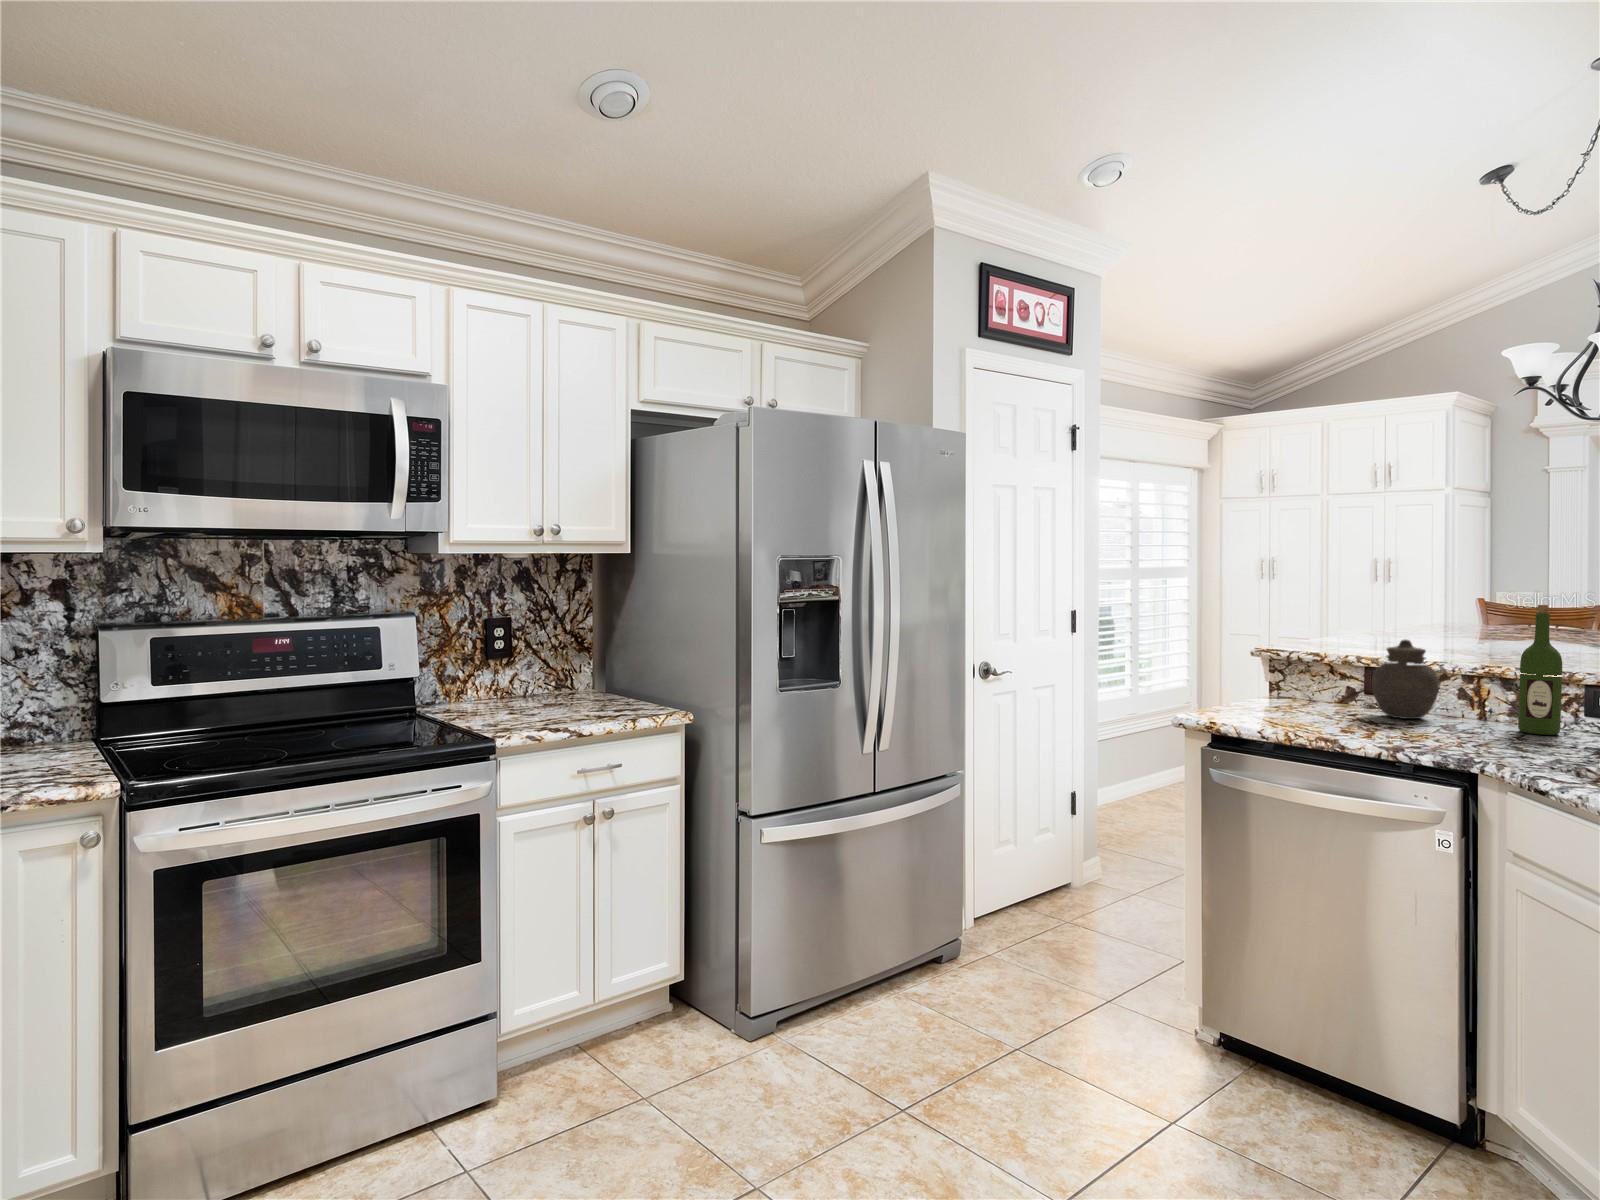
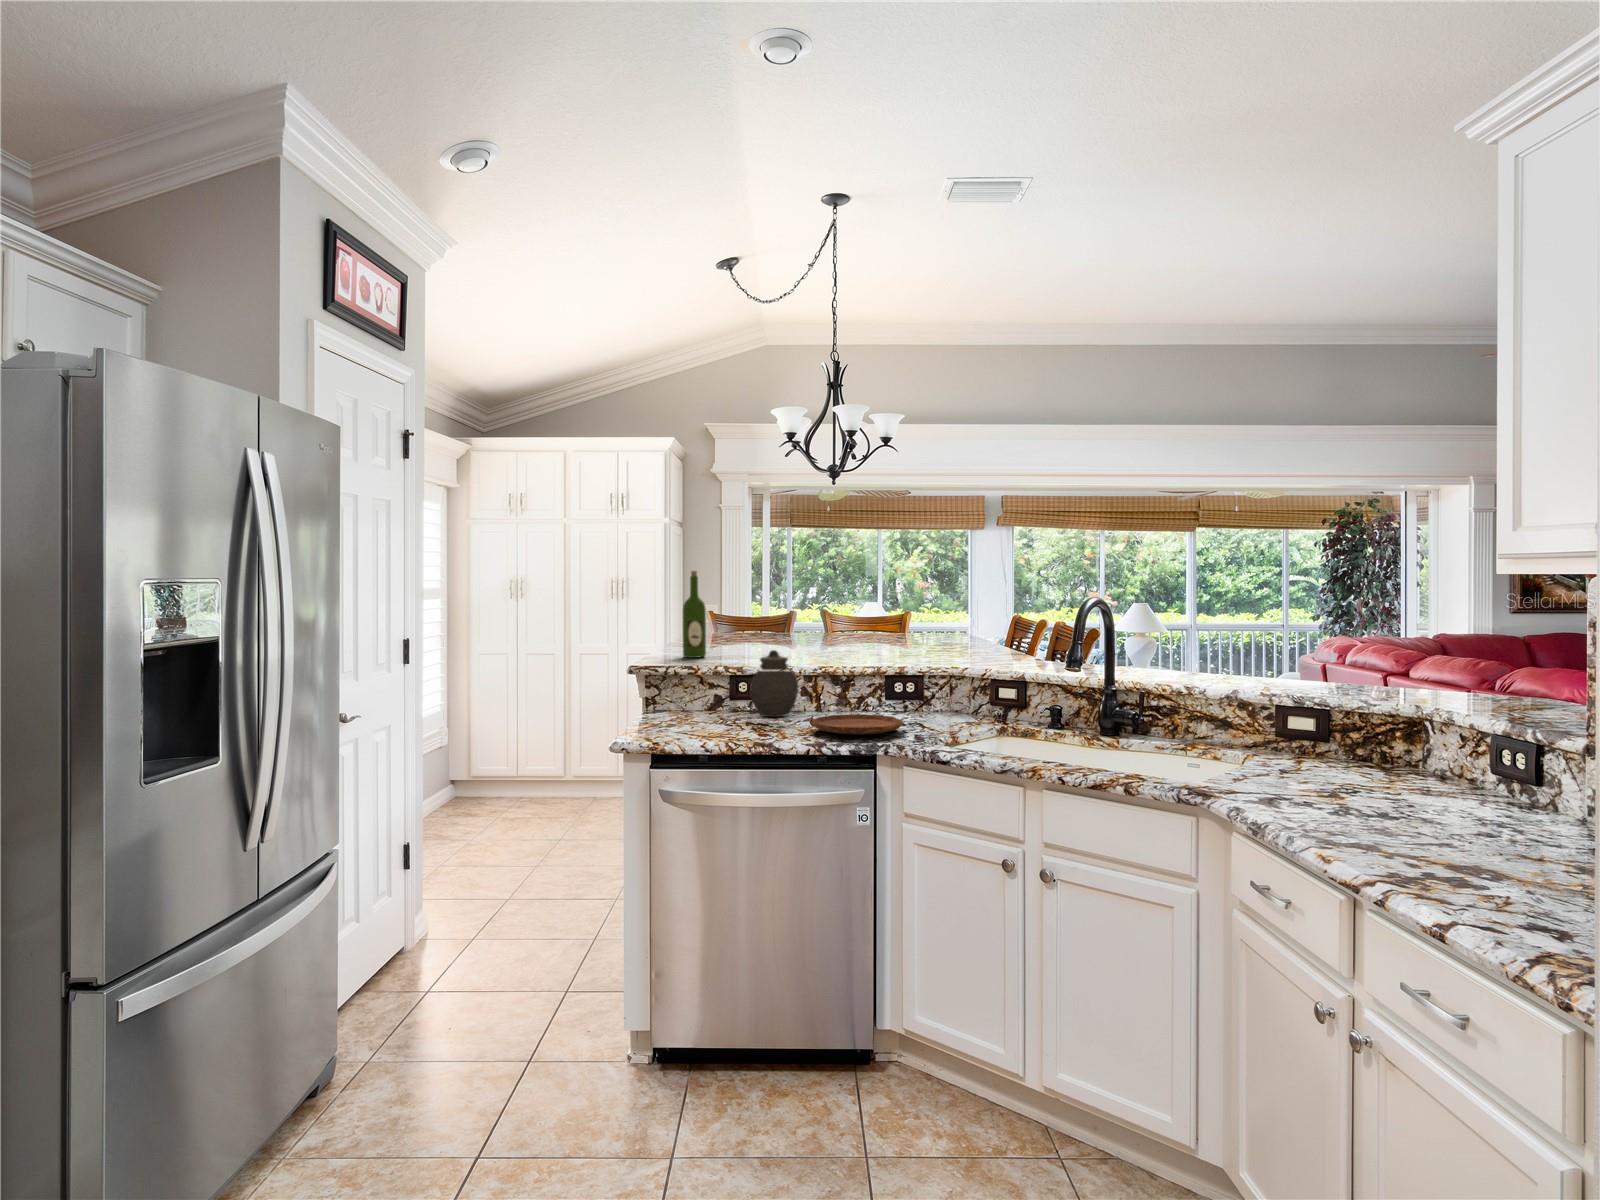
wine bottle: present [1518,605,1562,735] -> present [683,571,706,658]
tray: none [1411,722,1547,749] -> present [811,714,903,735]

